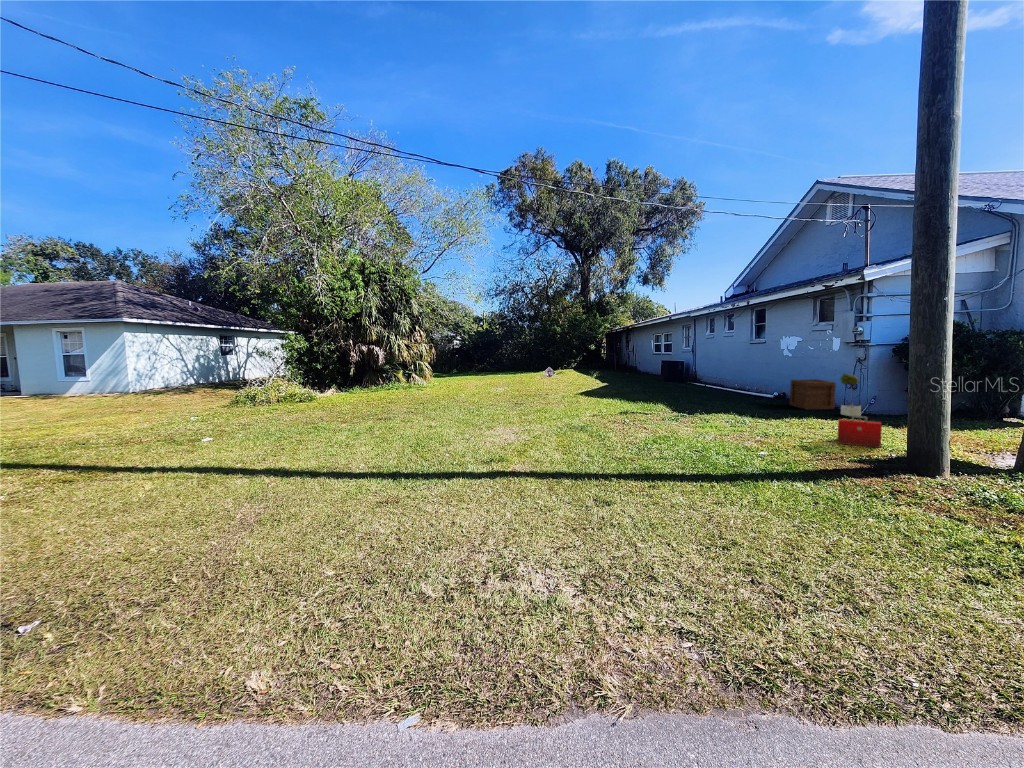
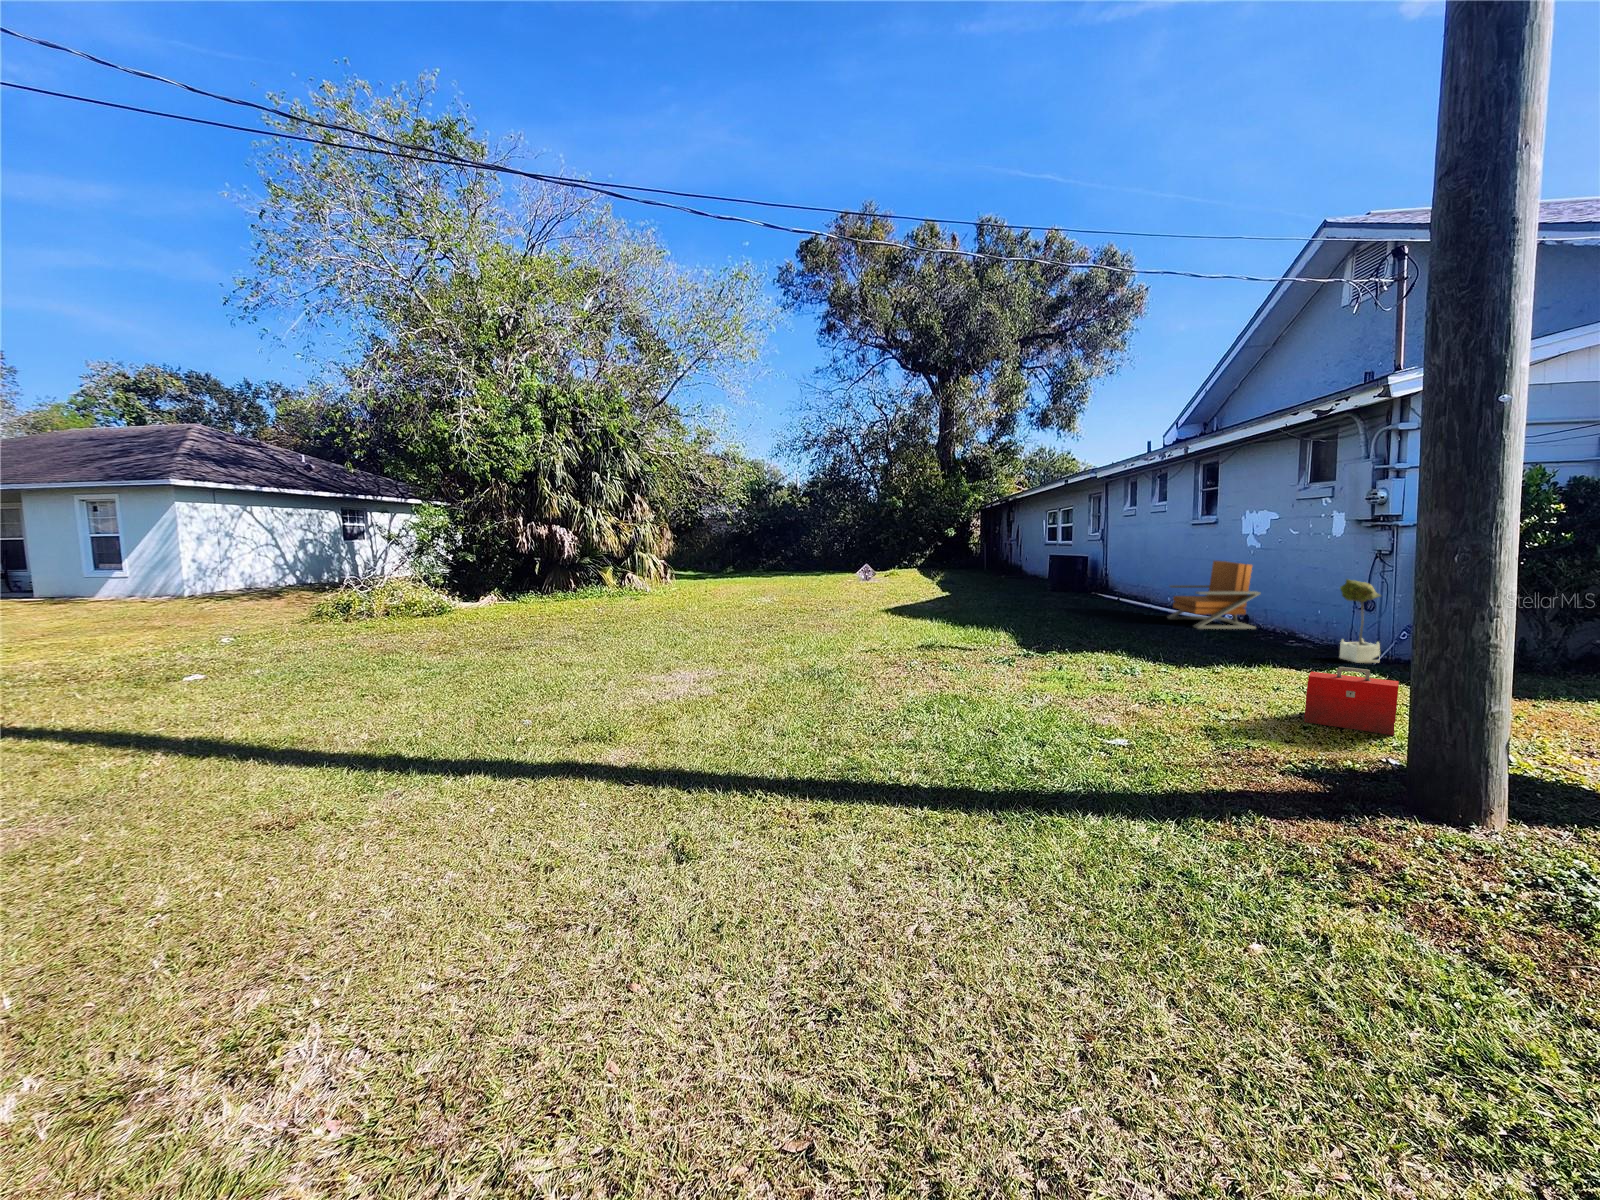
lounge chair: none [742,364,794,401] -> present [1168,561,1261,629]
wooden crate: present [790,379,836,410] -> none [1247,590,1335,647]

